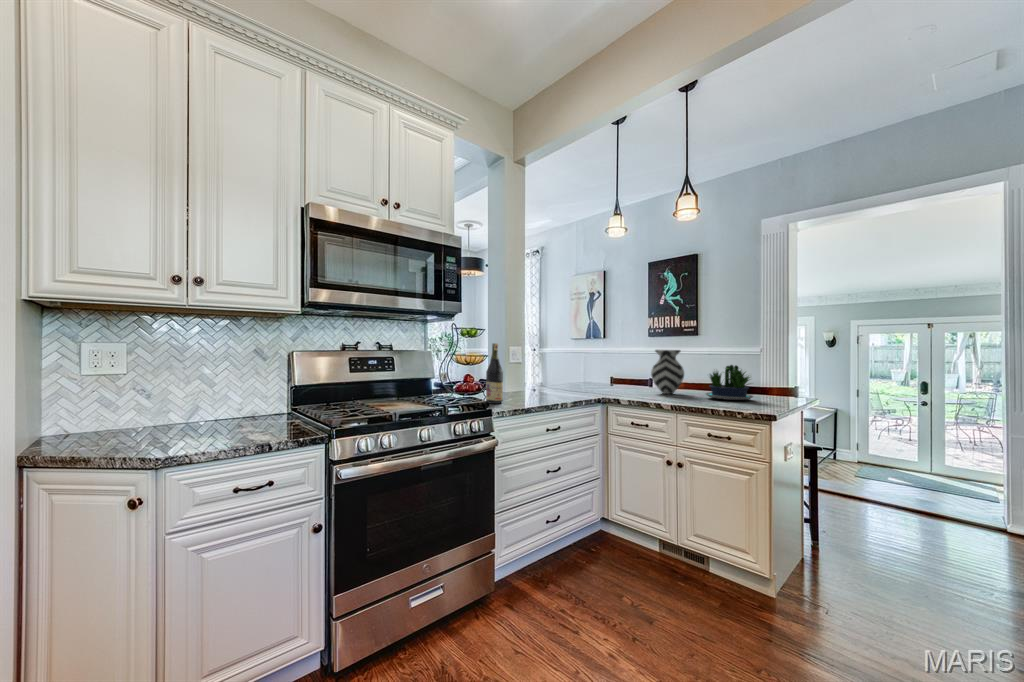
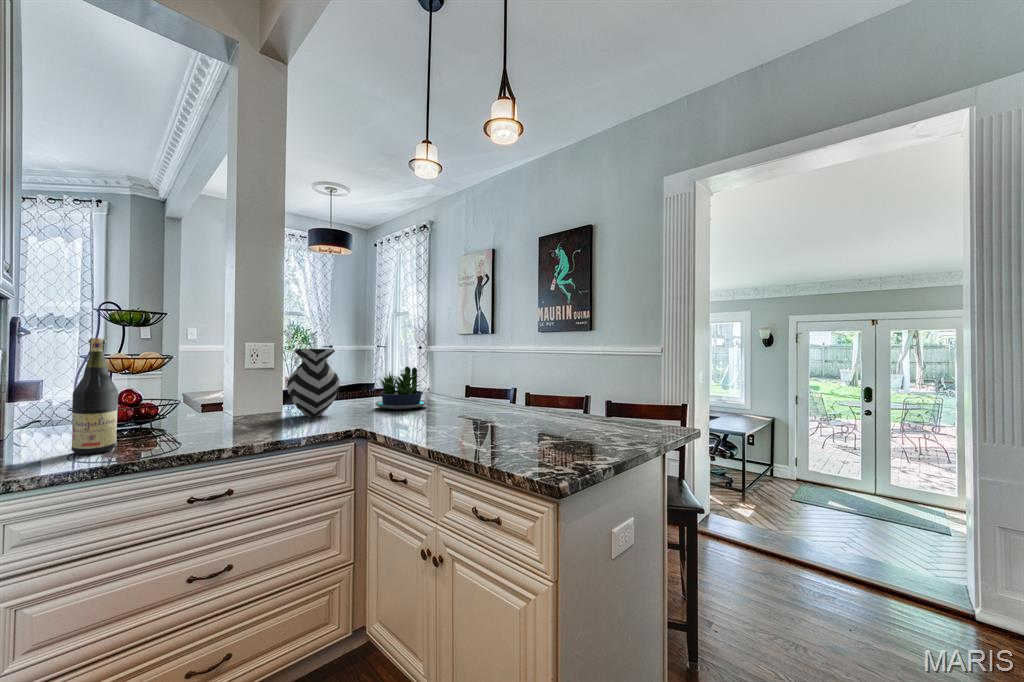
vase: present [651,350,684,394] -> present [287,349,339,417]
potted plant: present [706,365,753,400] -> present [375,367,427,409]

